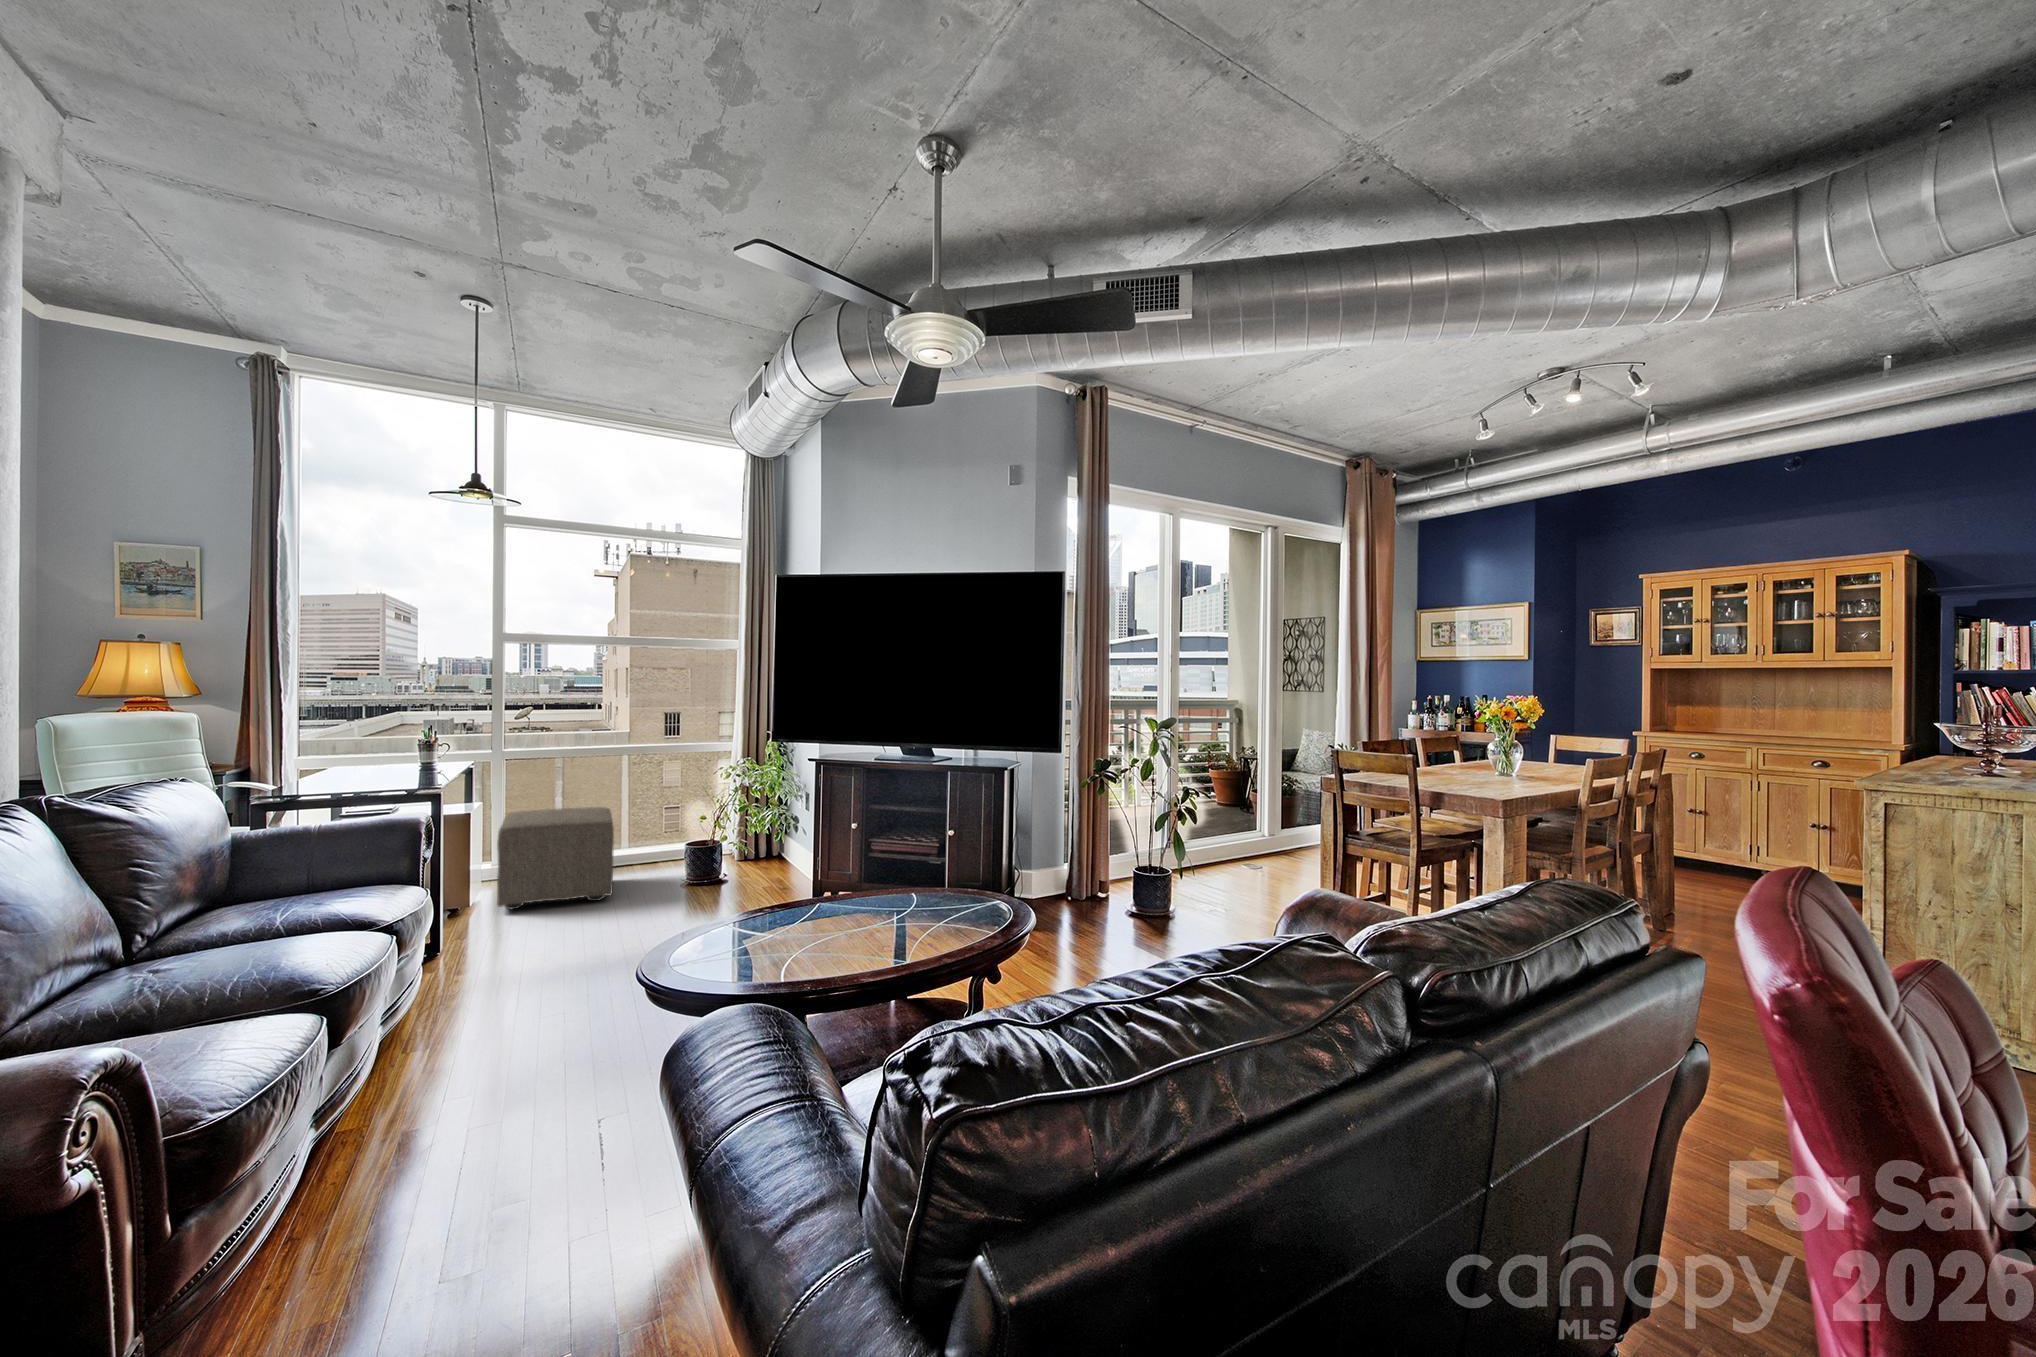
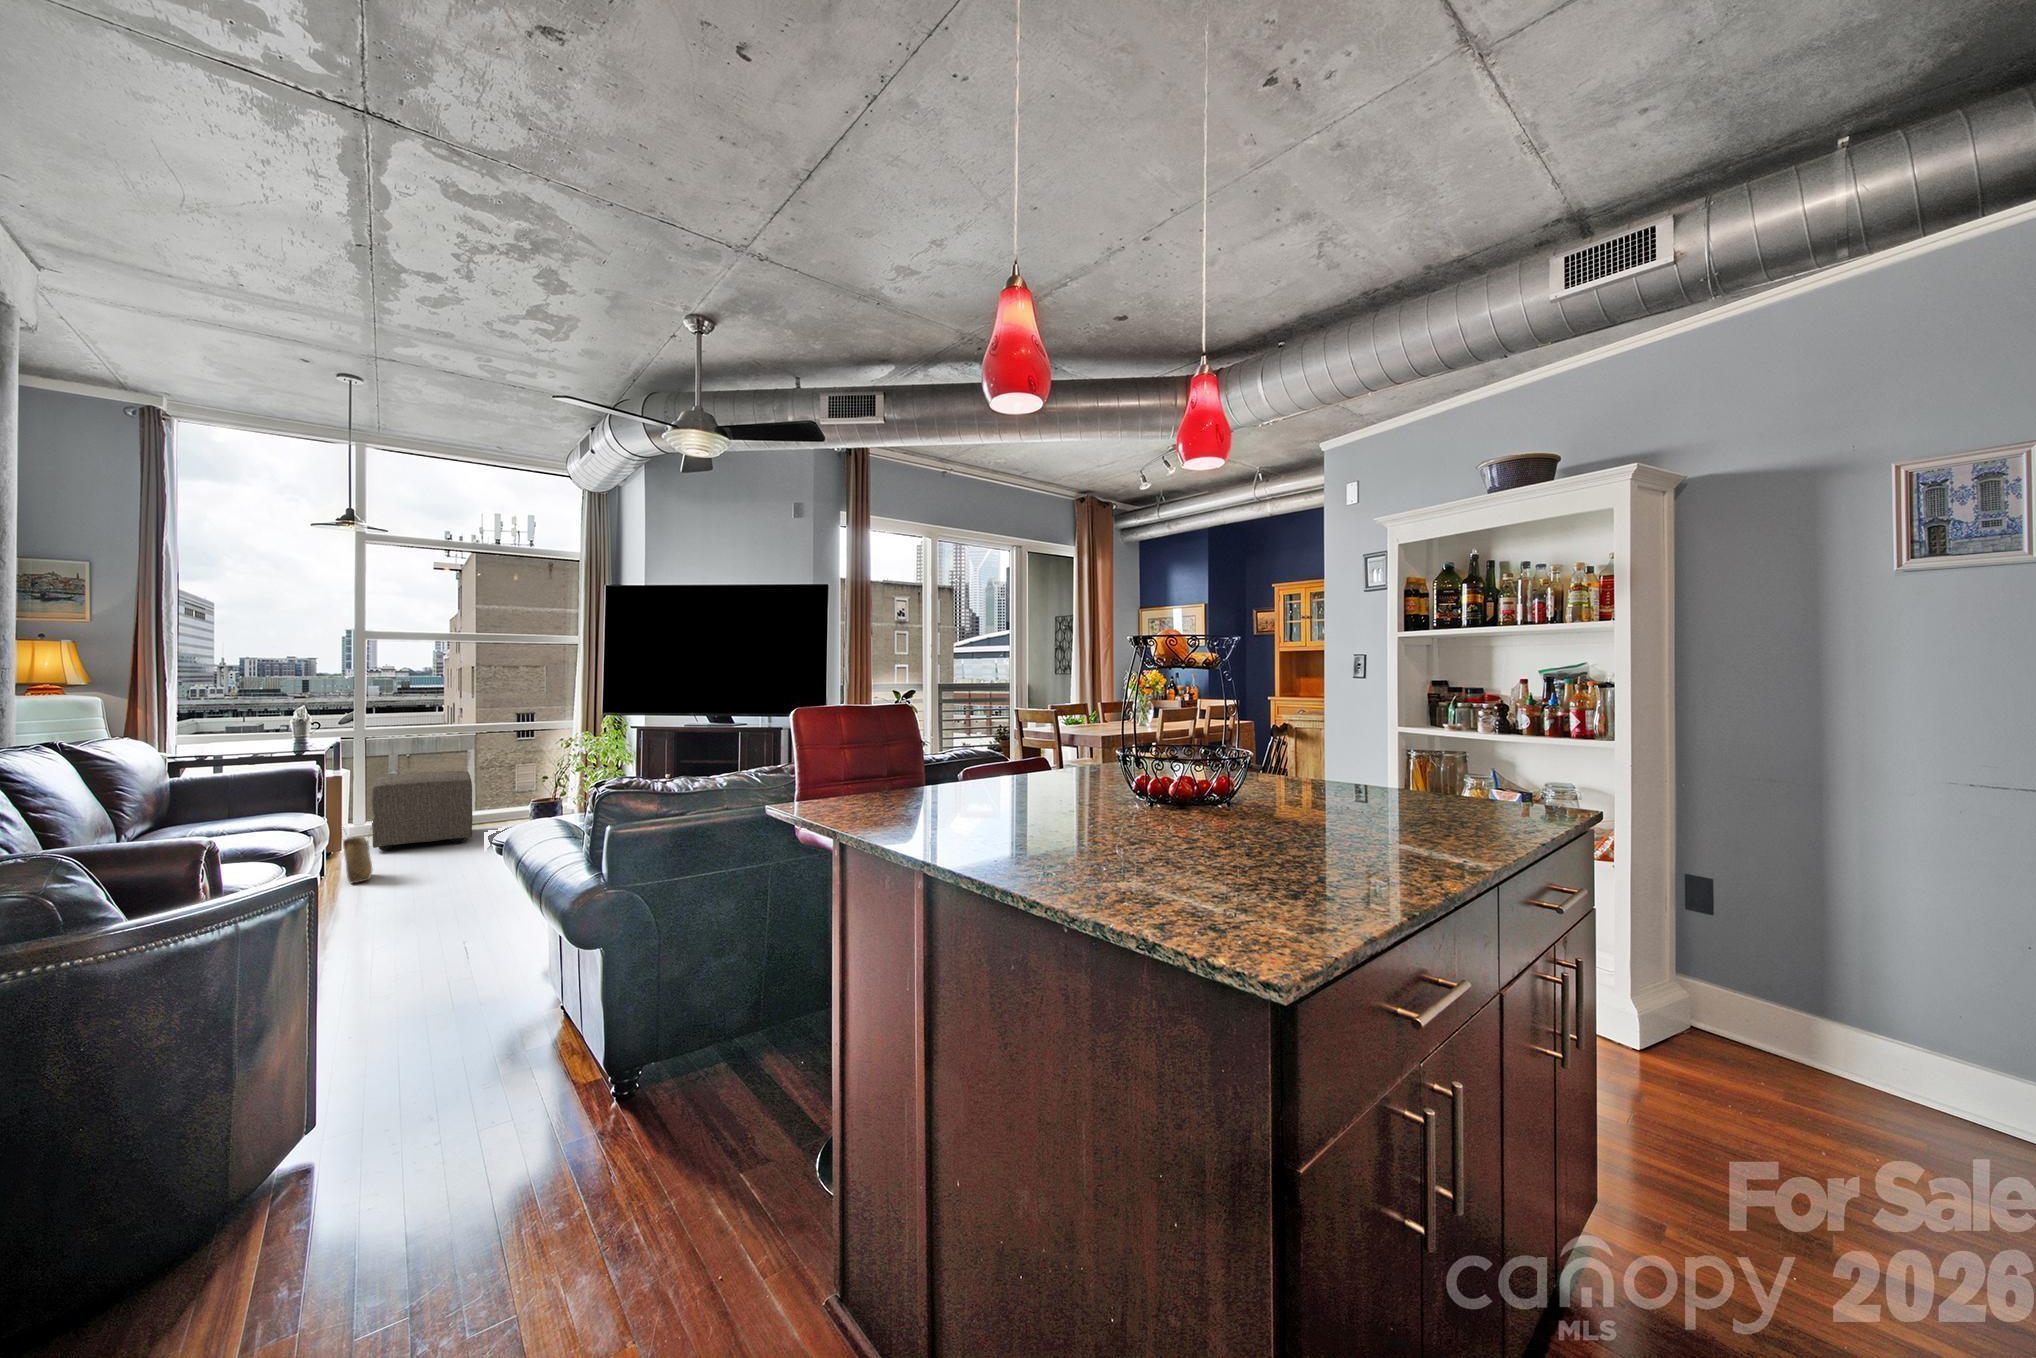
woven basket: none [451,874,495,966] -> present [343,836,373,884]

